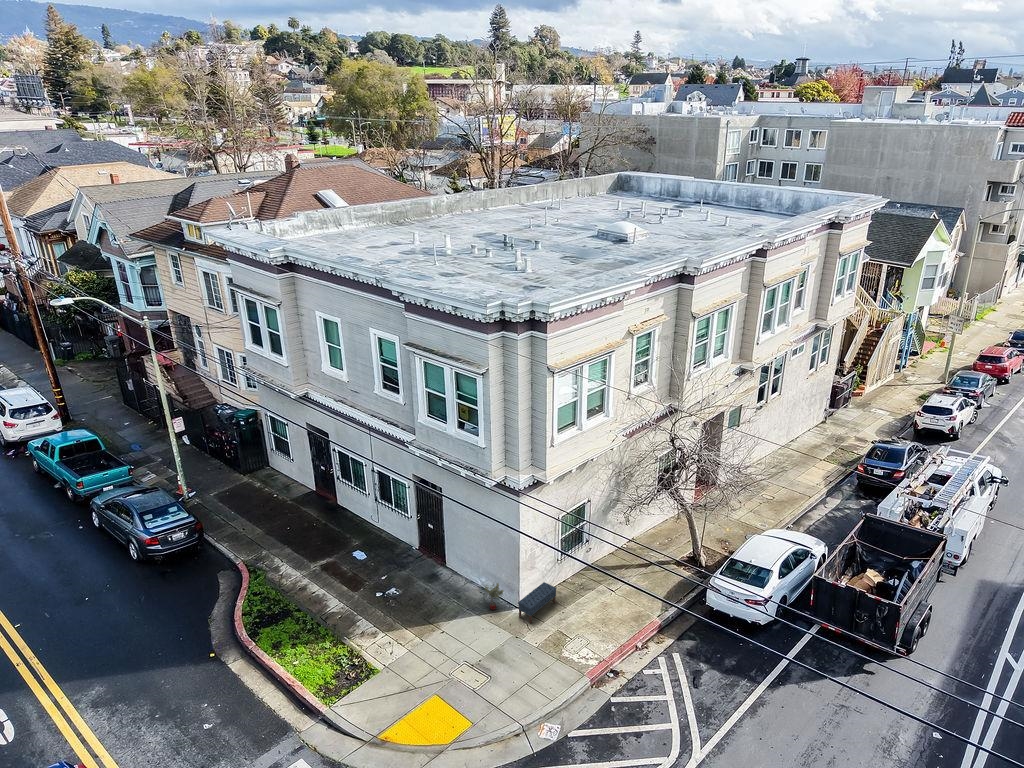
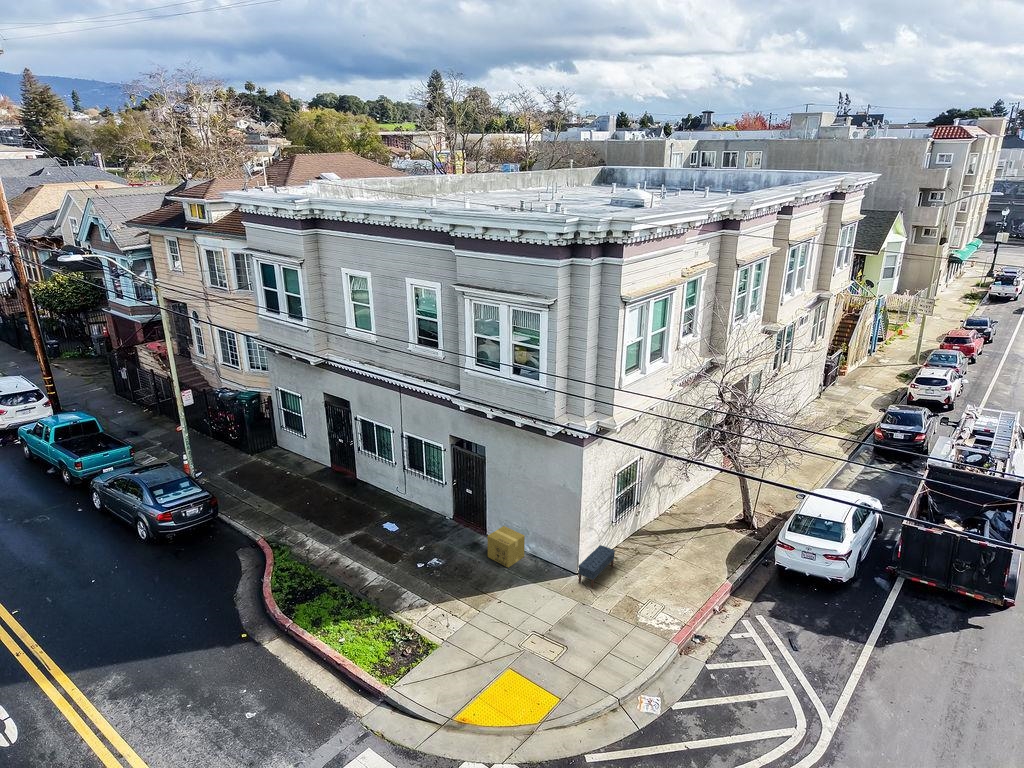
cardboard box: none [440,559,475,600] -> present [487,526,525,567]
potted tree: present [485,583,503,610] -> none [538,545,562,576]

